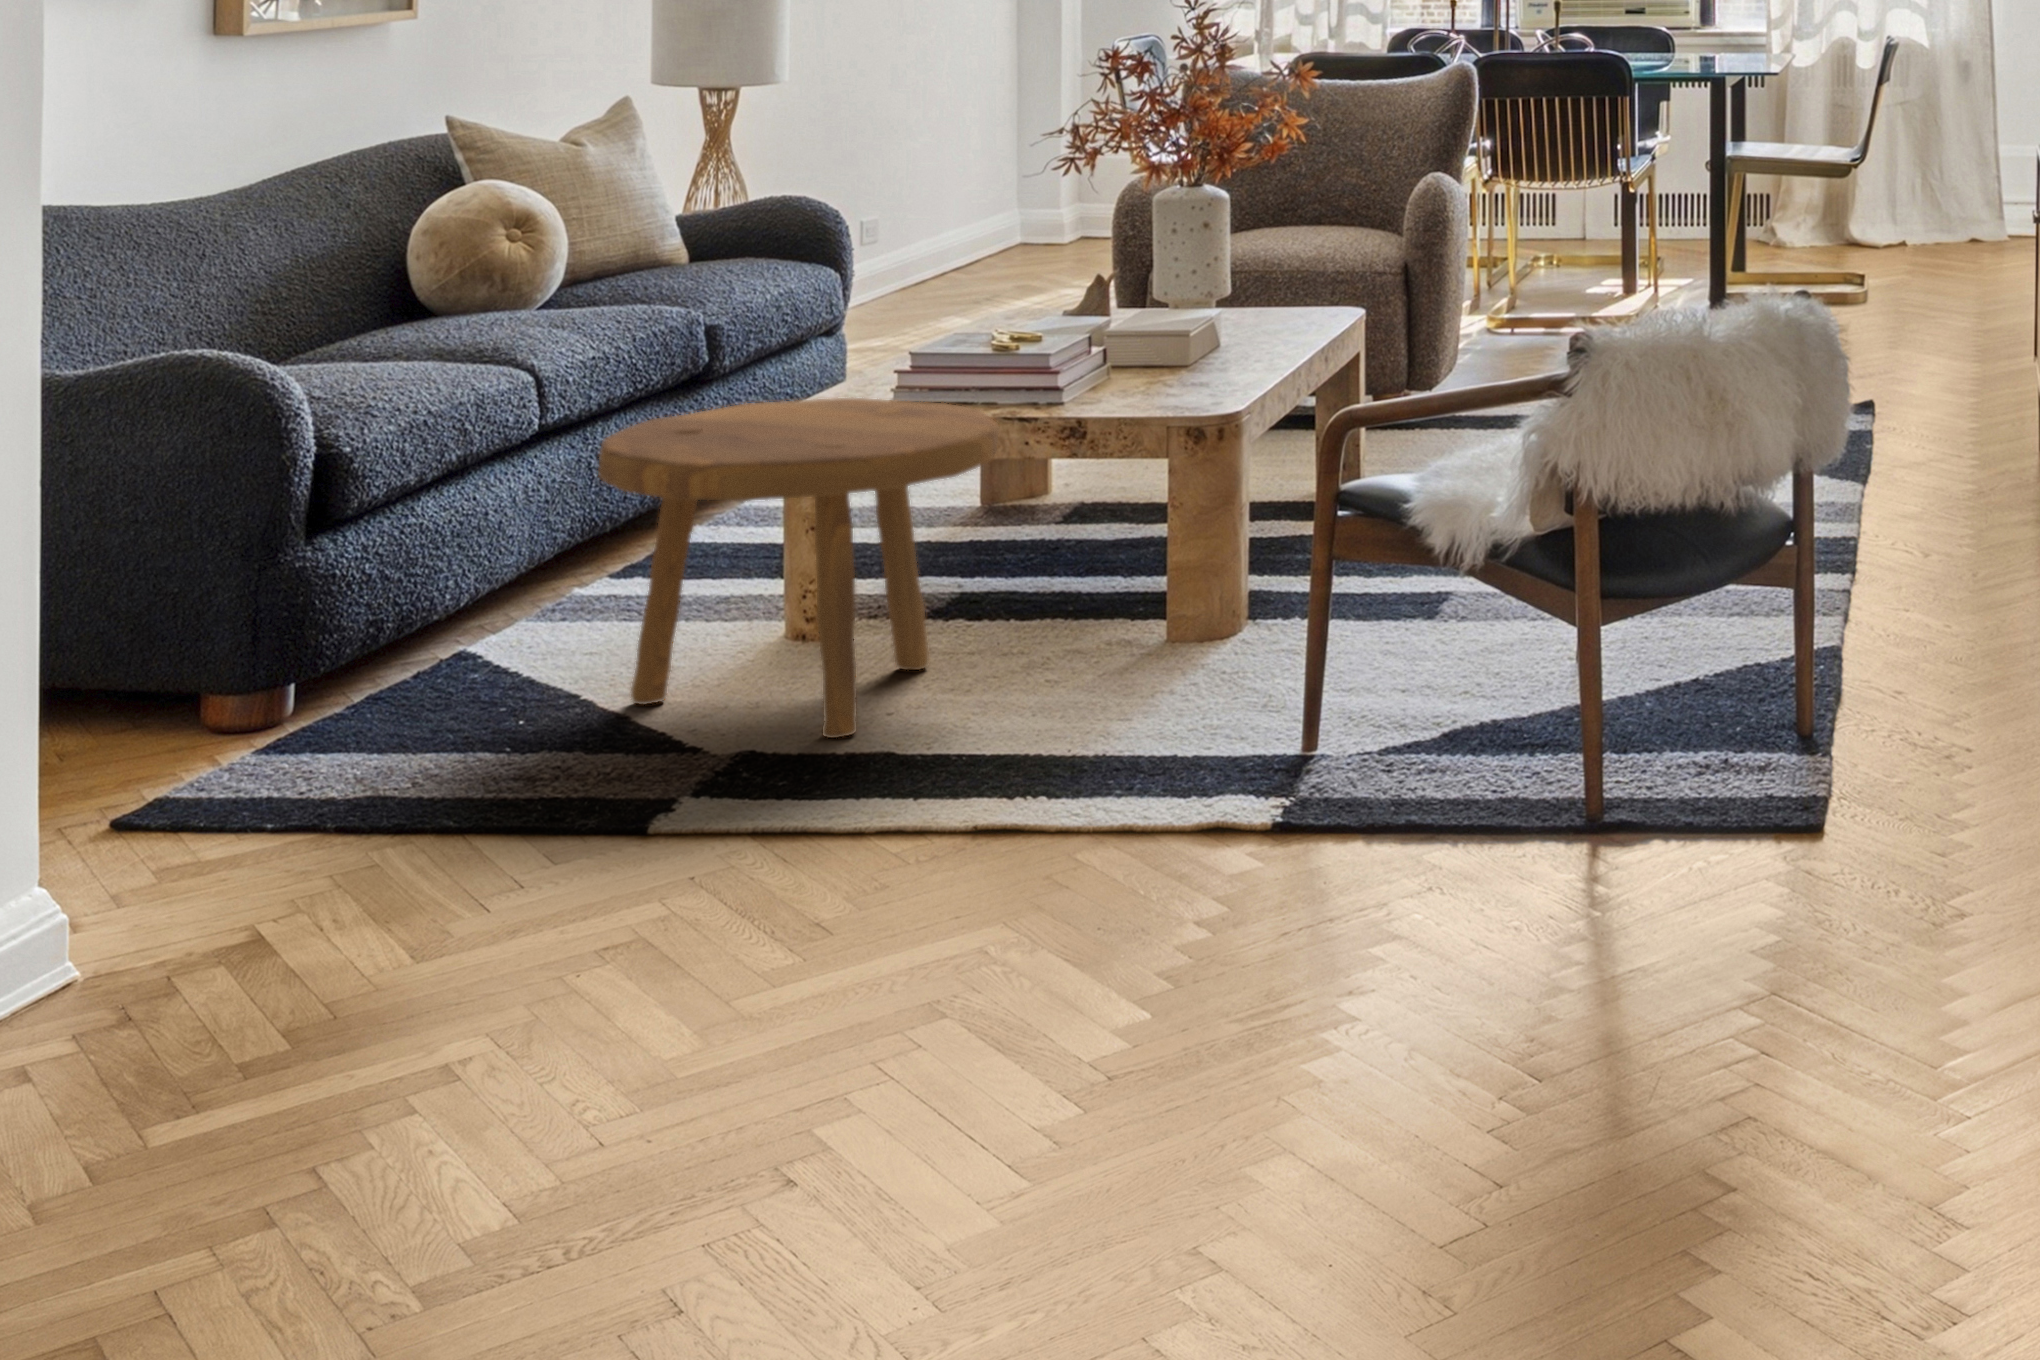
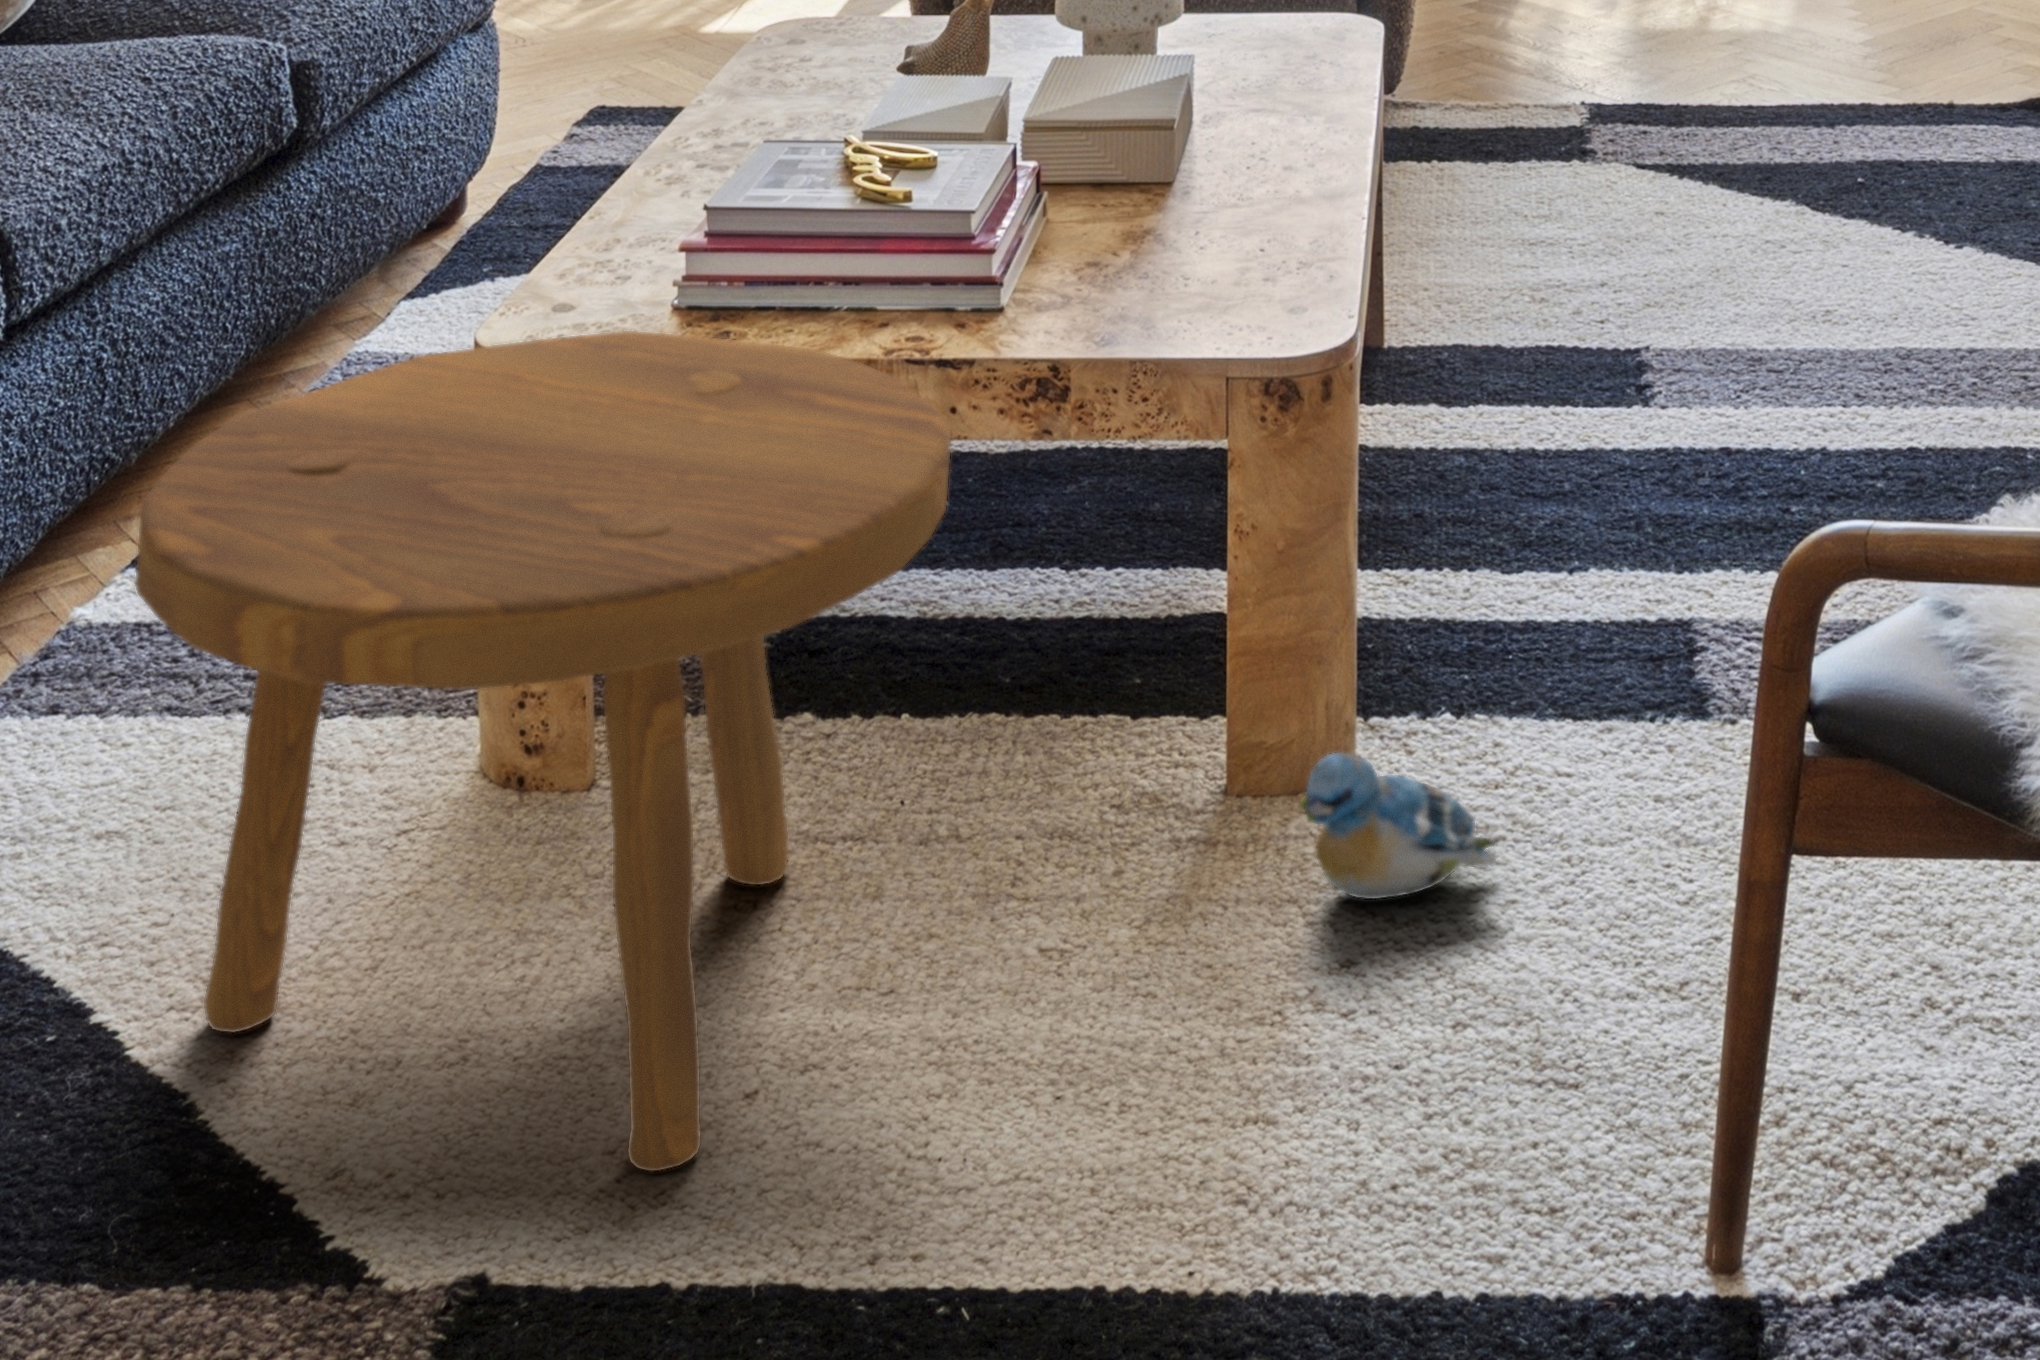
plush toy: none [1179,602,1286,676] -> present [1300,753,1496,899]

